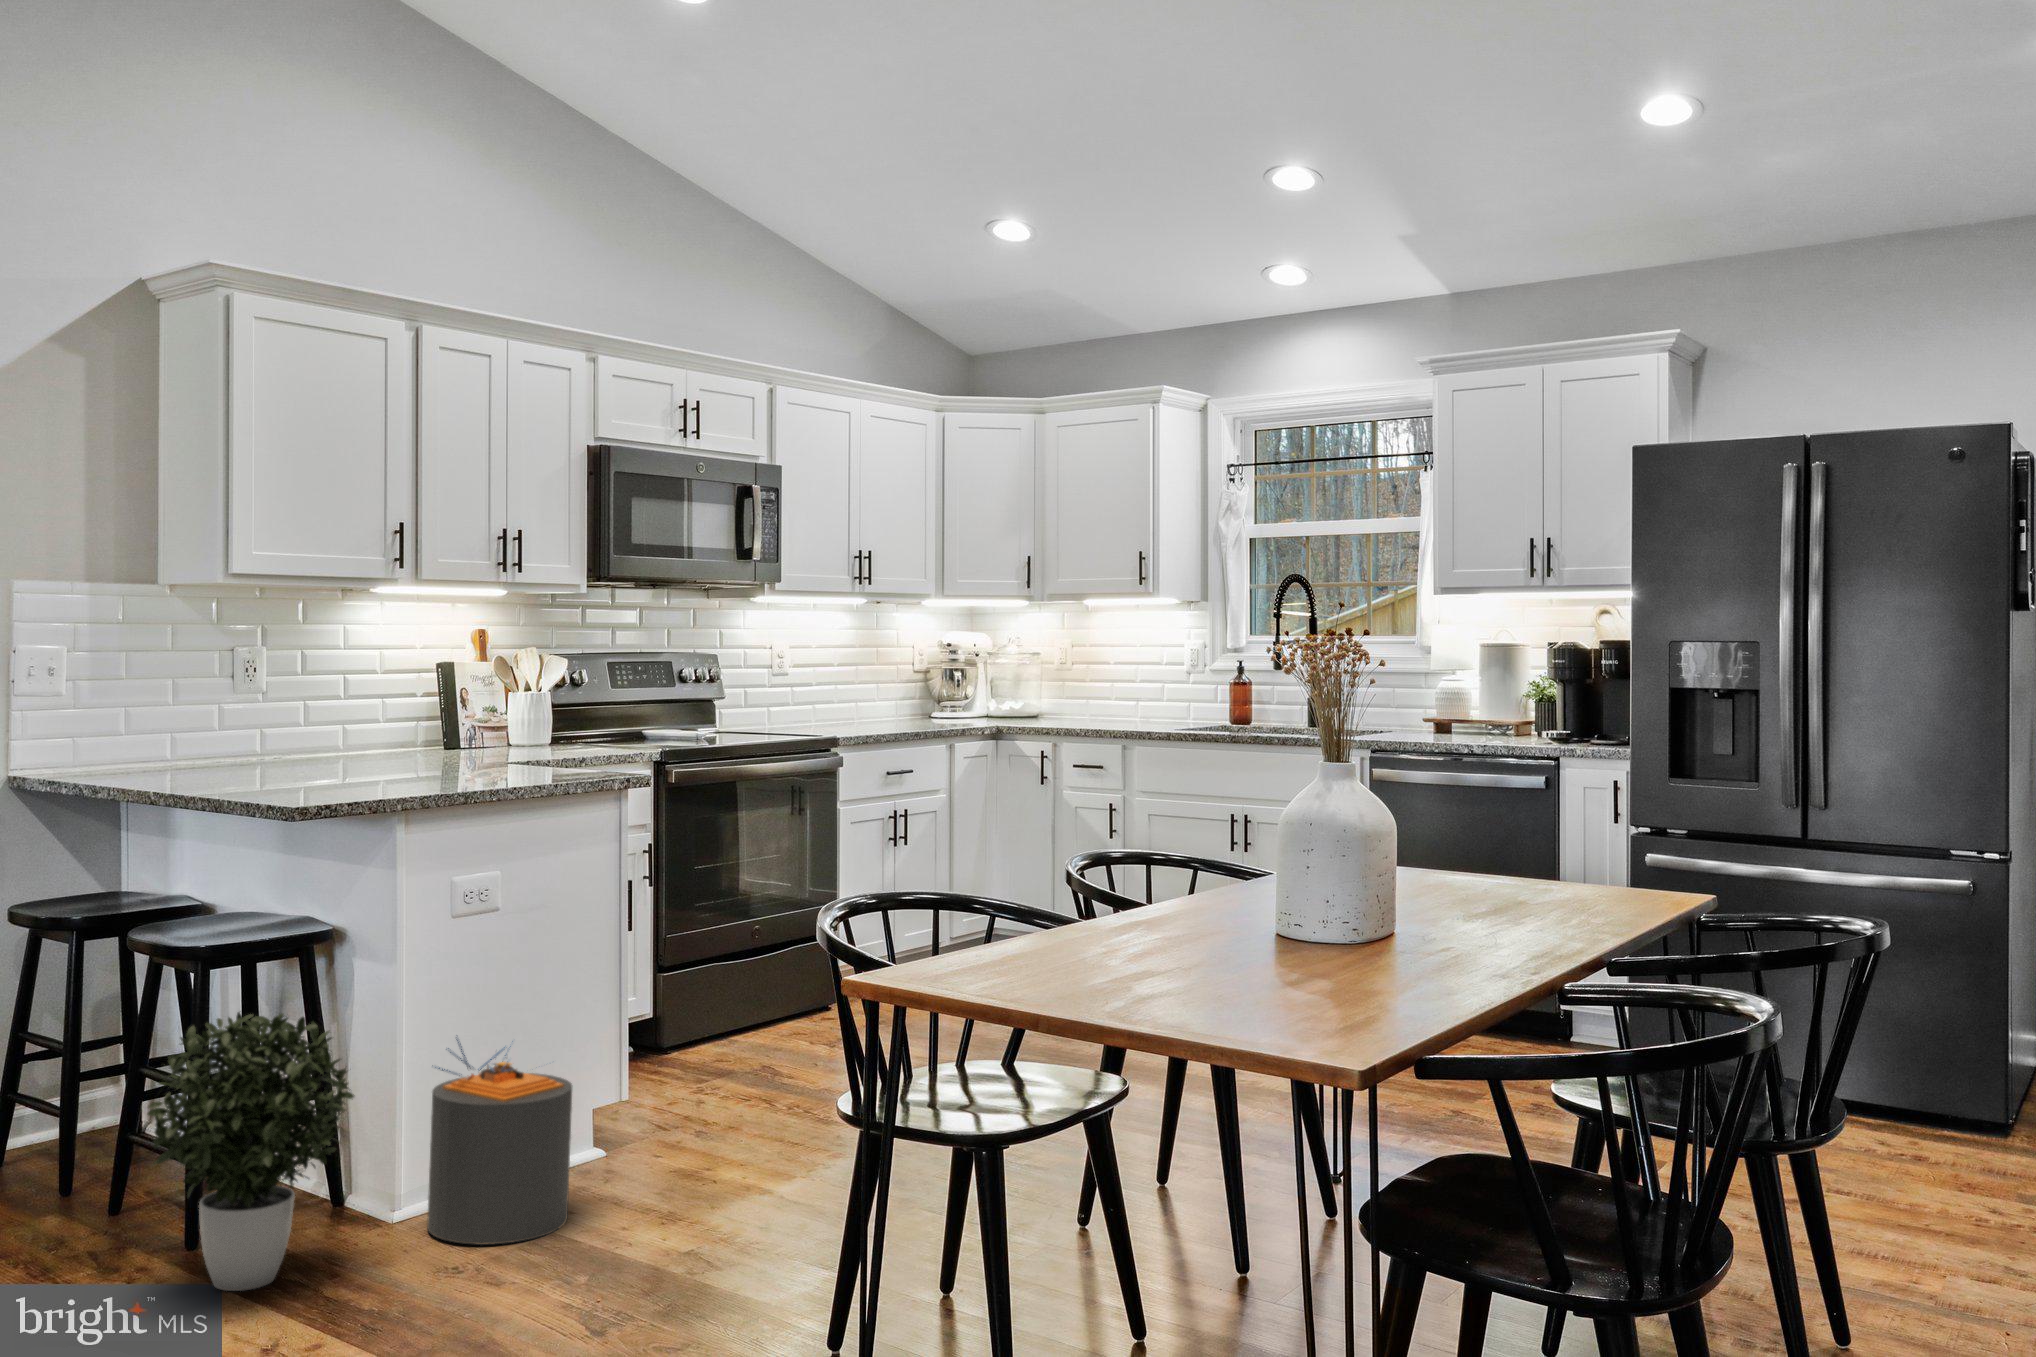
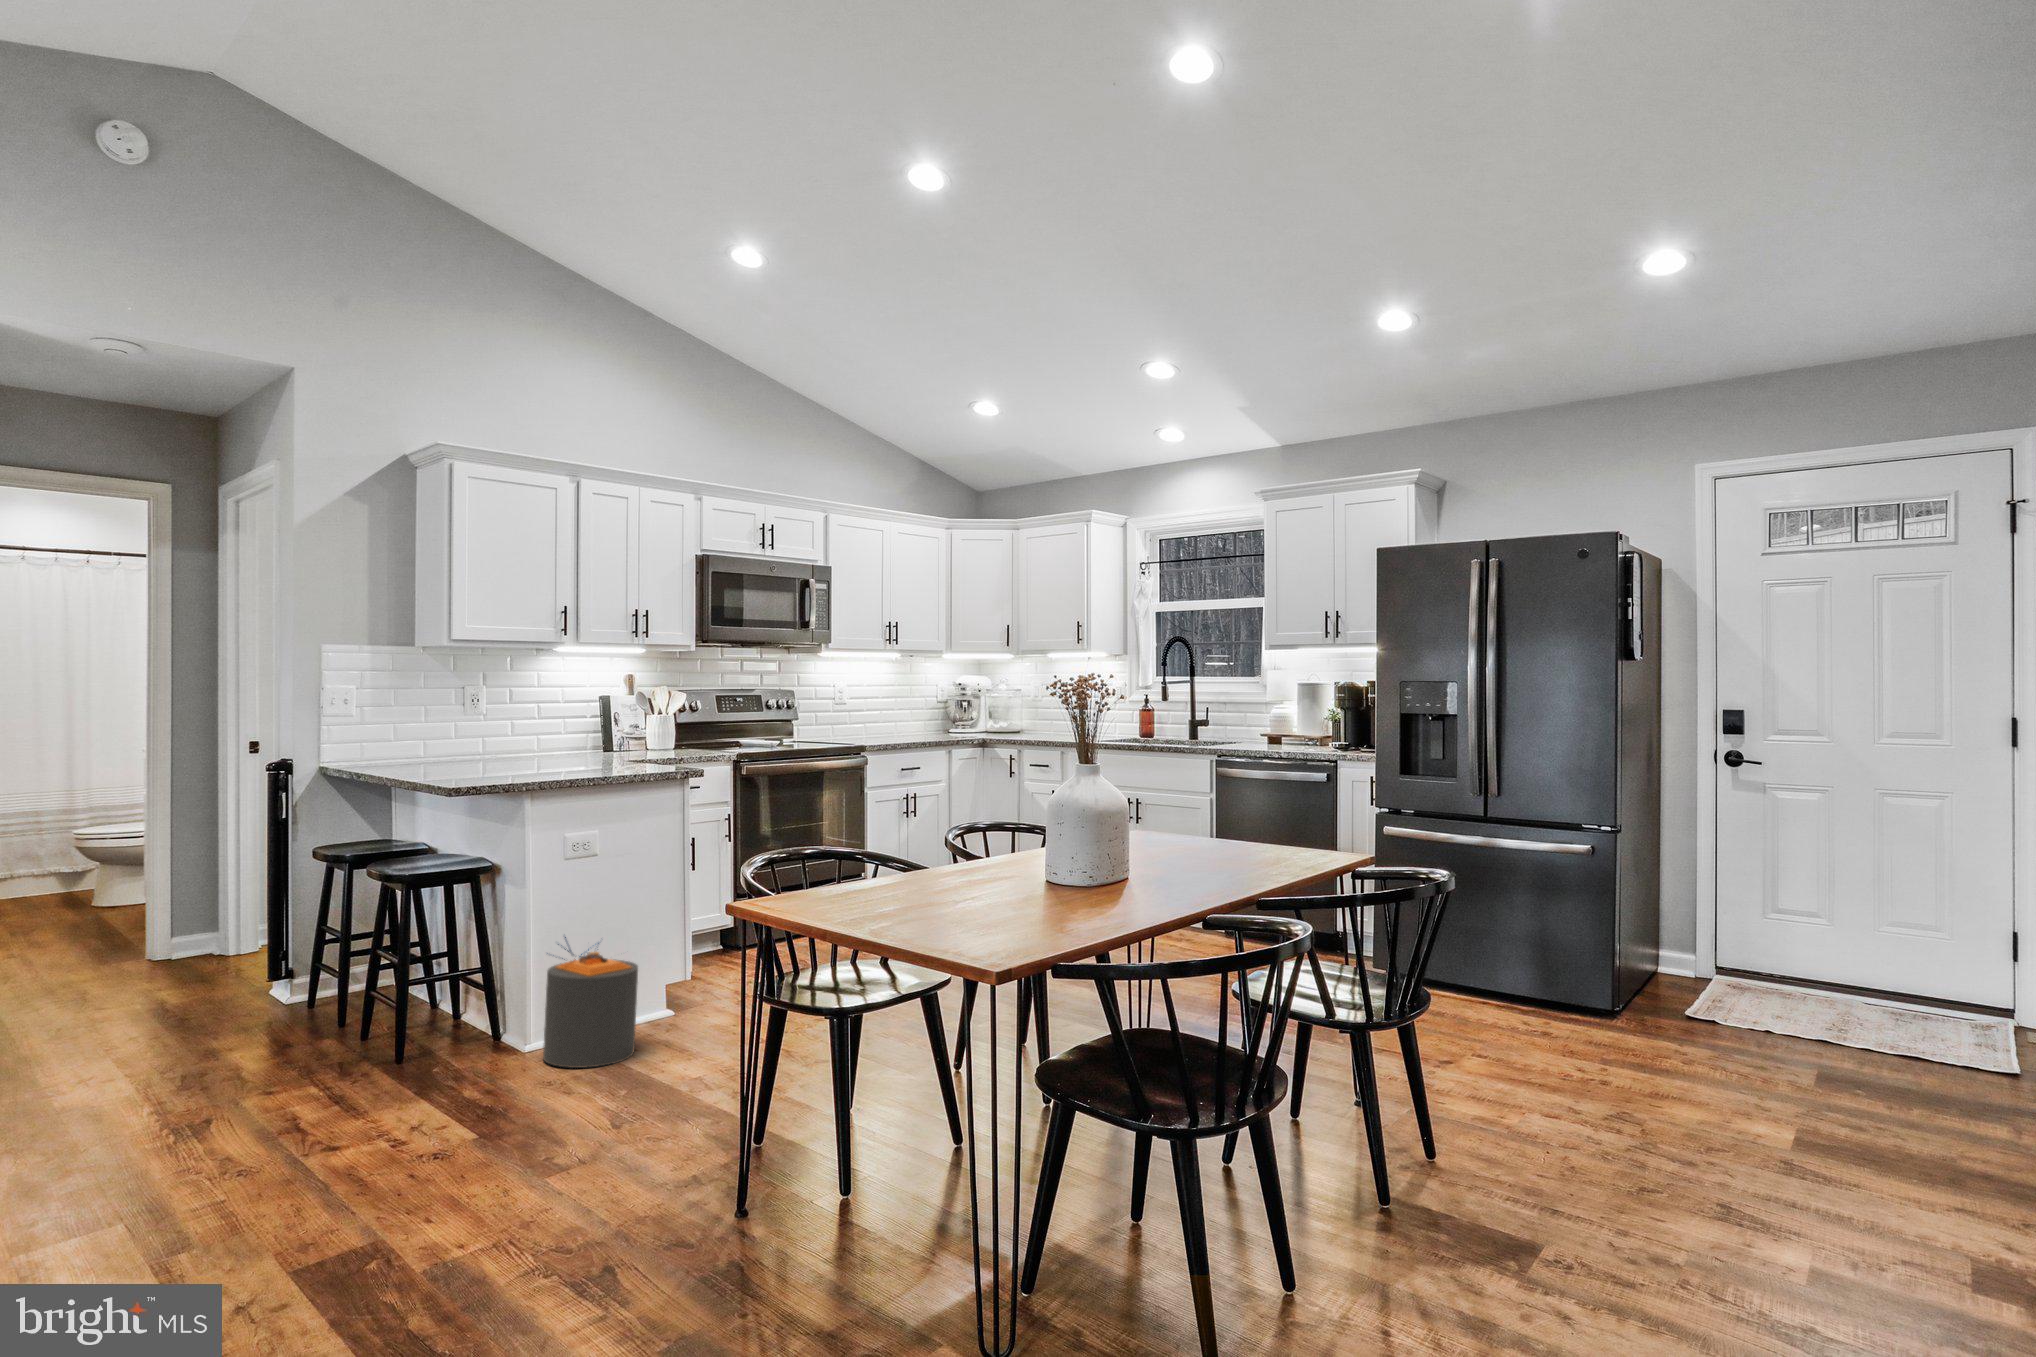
potted plant: present [148,1012,354,1291] -> none [356,915,492,1092]

